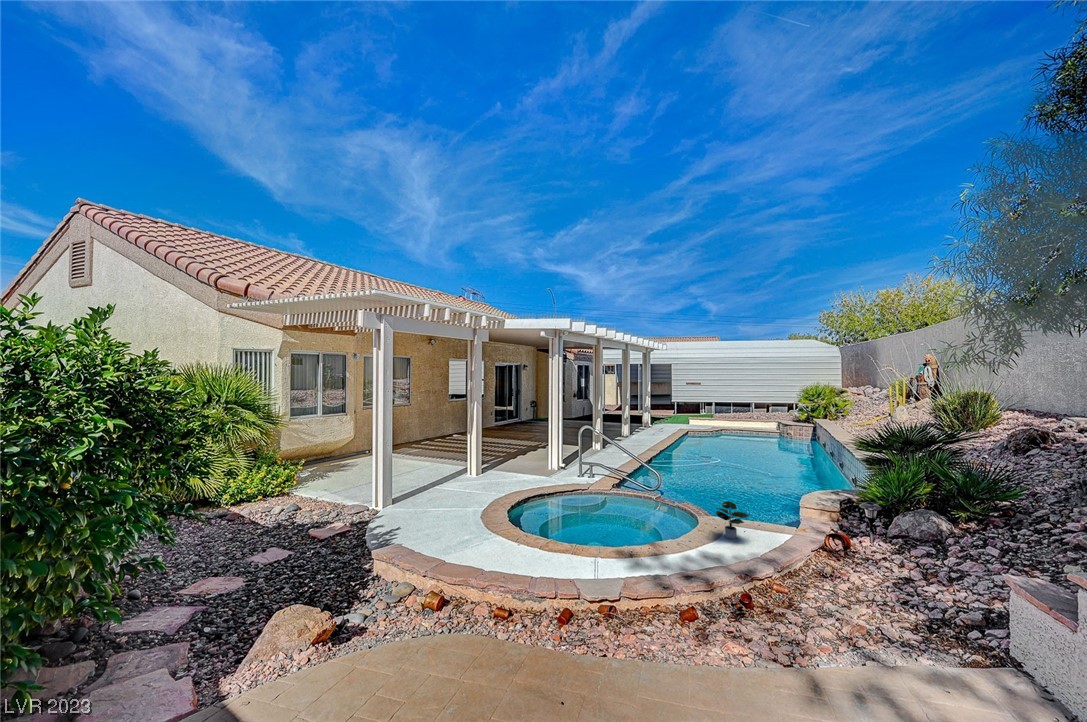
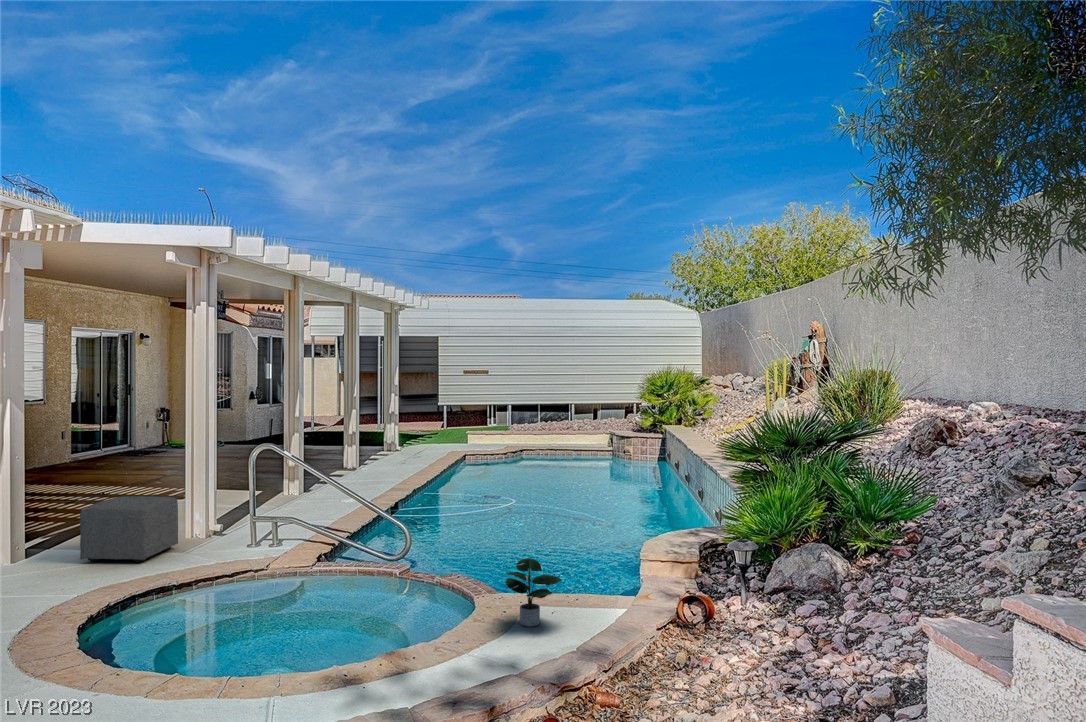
ottoman: none [509,450,548,481] -> present [80,496,178,562]

